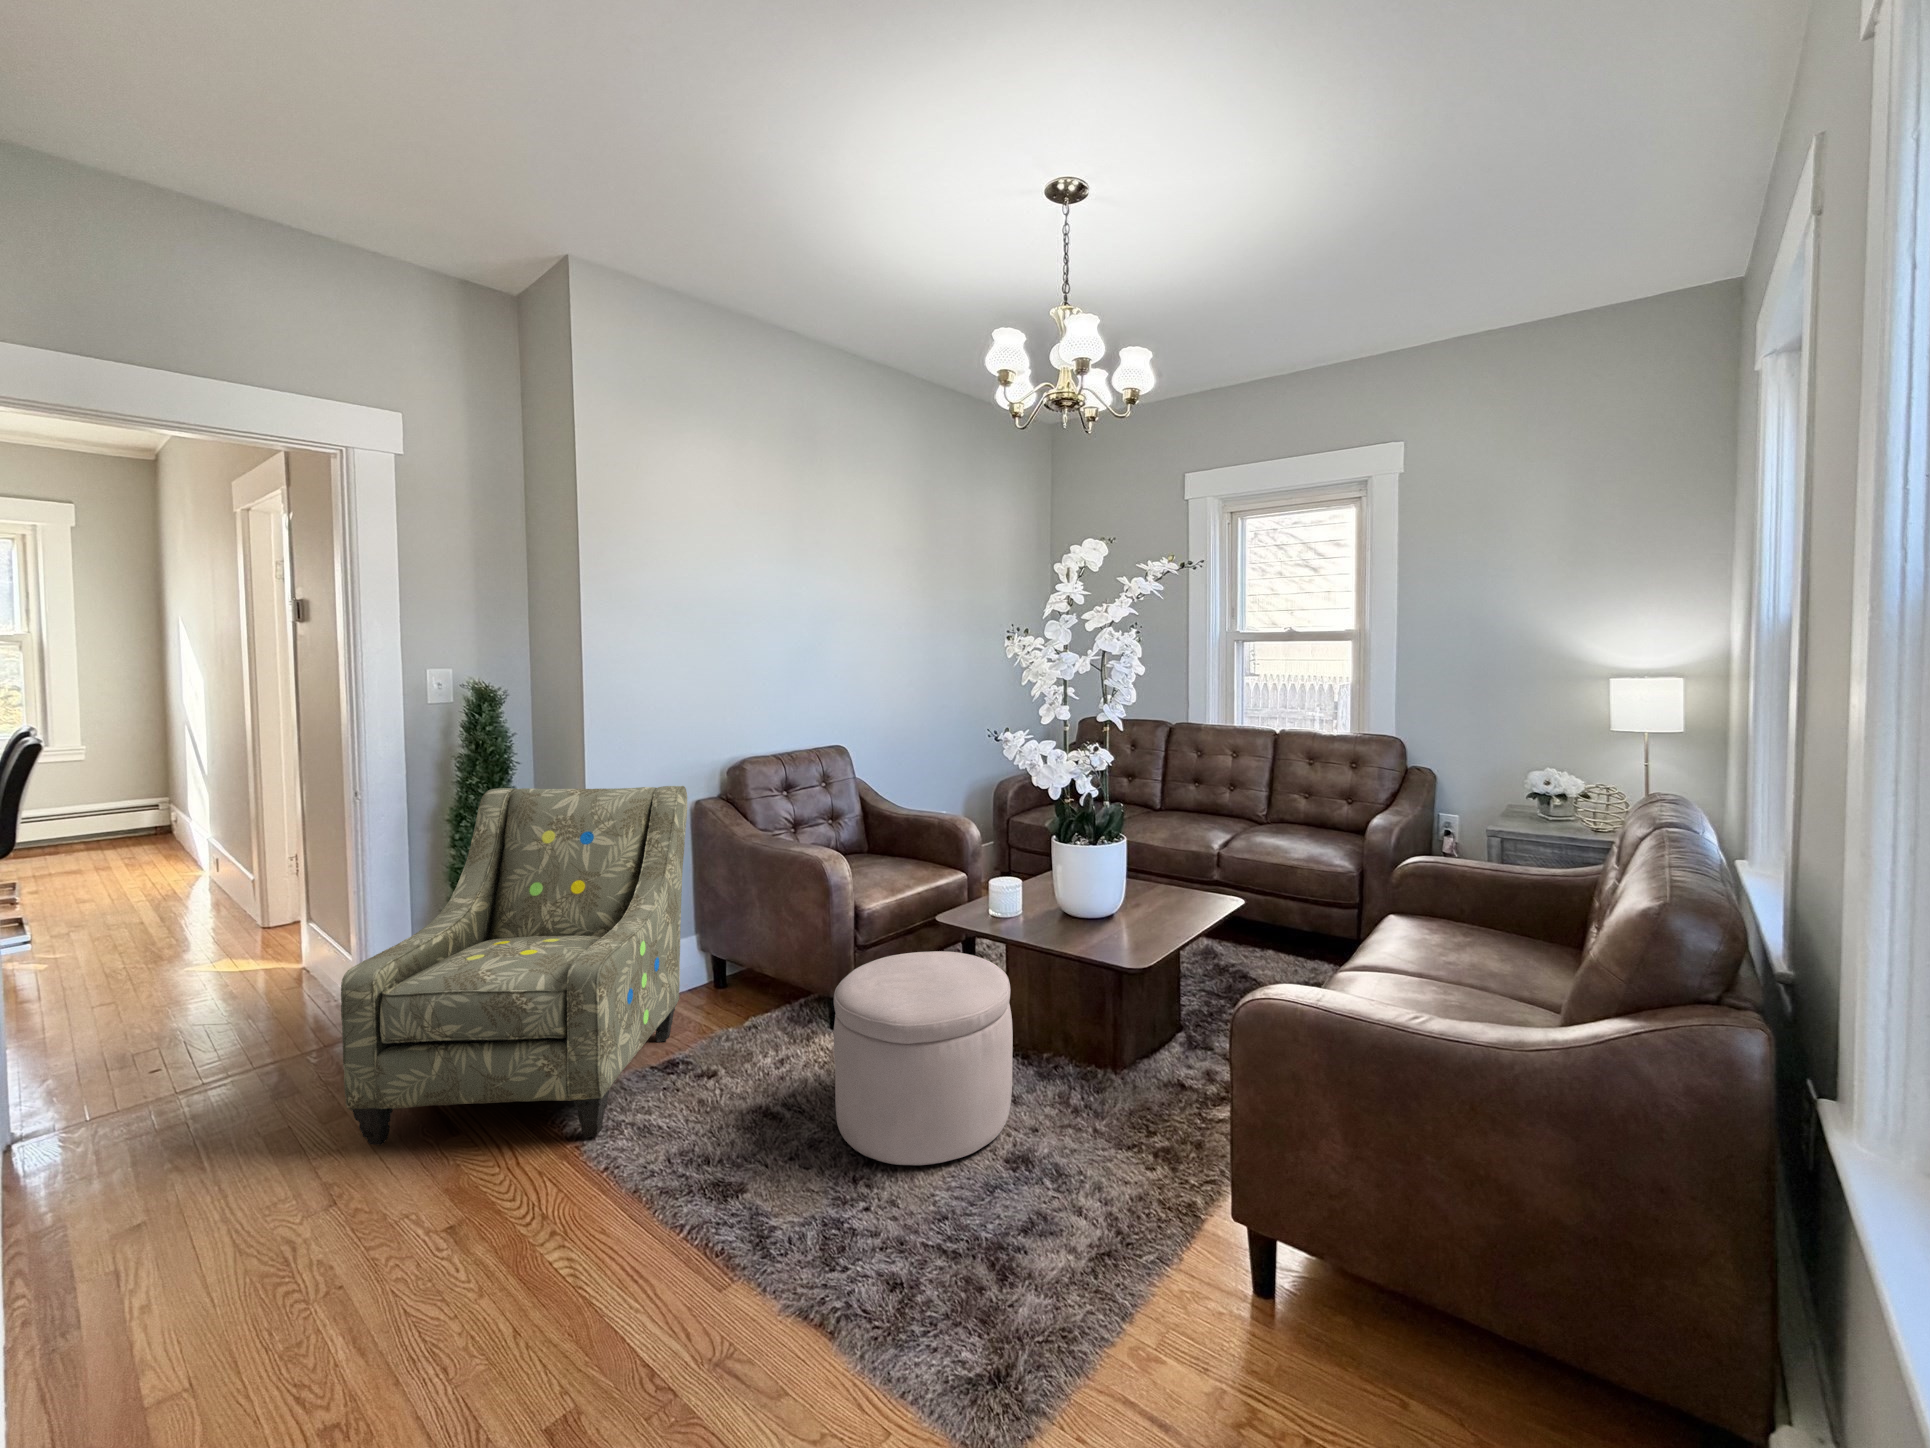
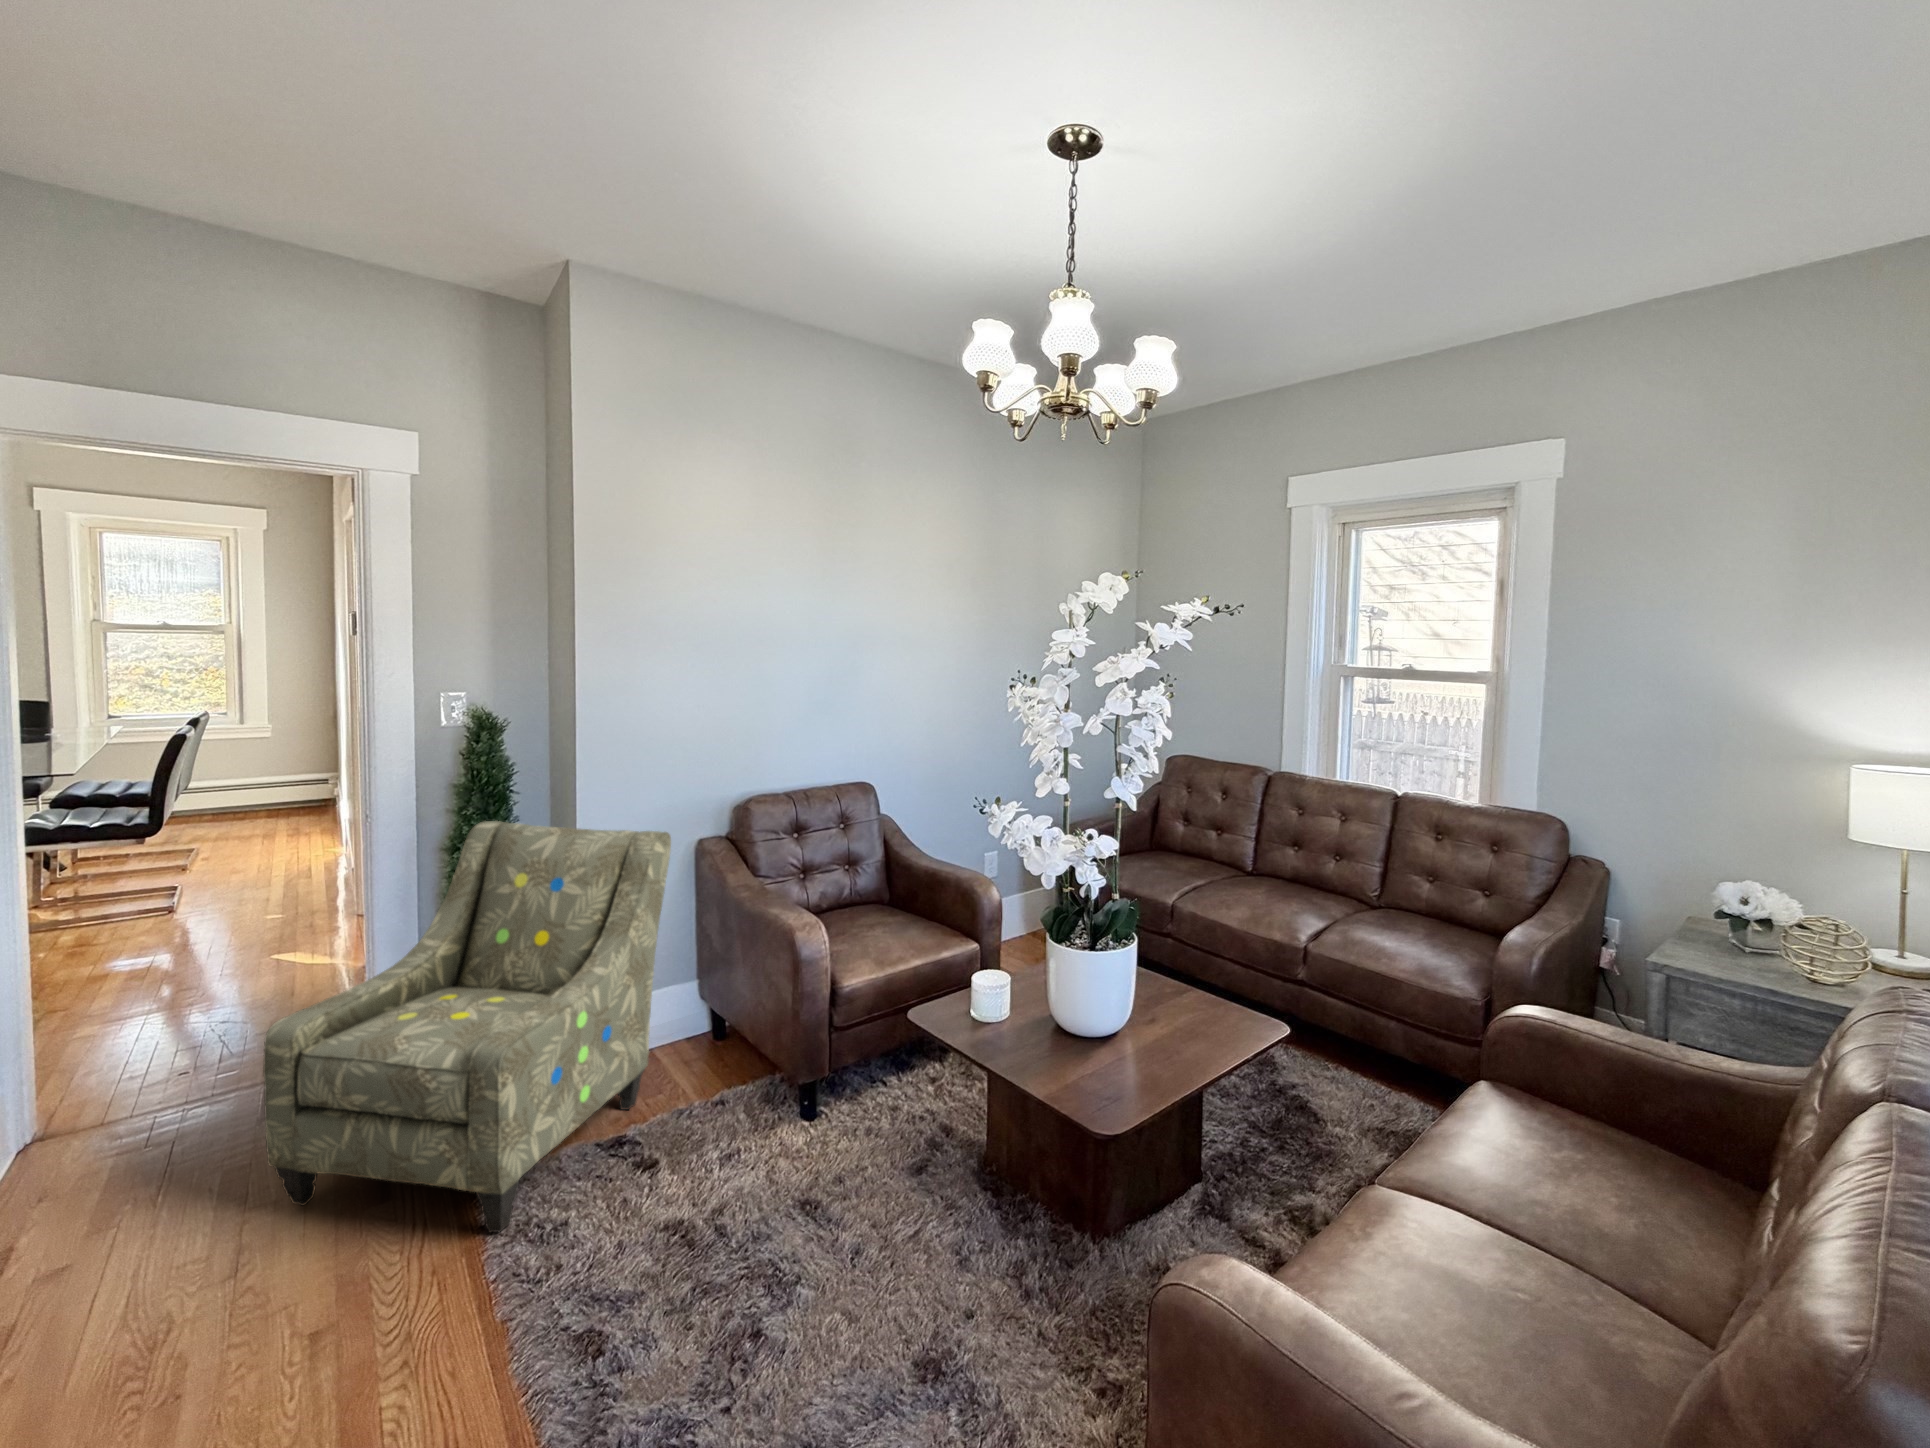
ottoman: present [834,951,1013,1165] -> none [741,1062,957,1346]

